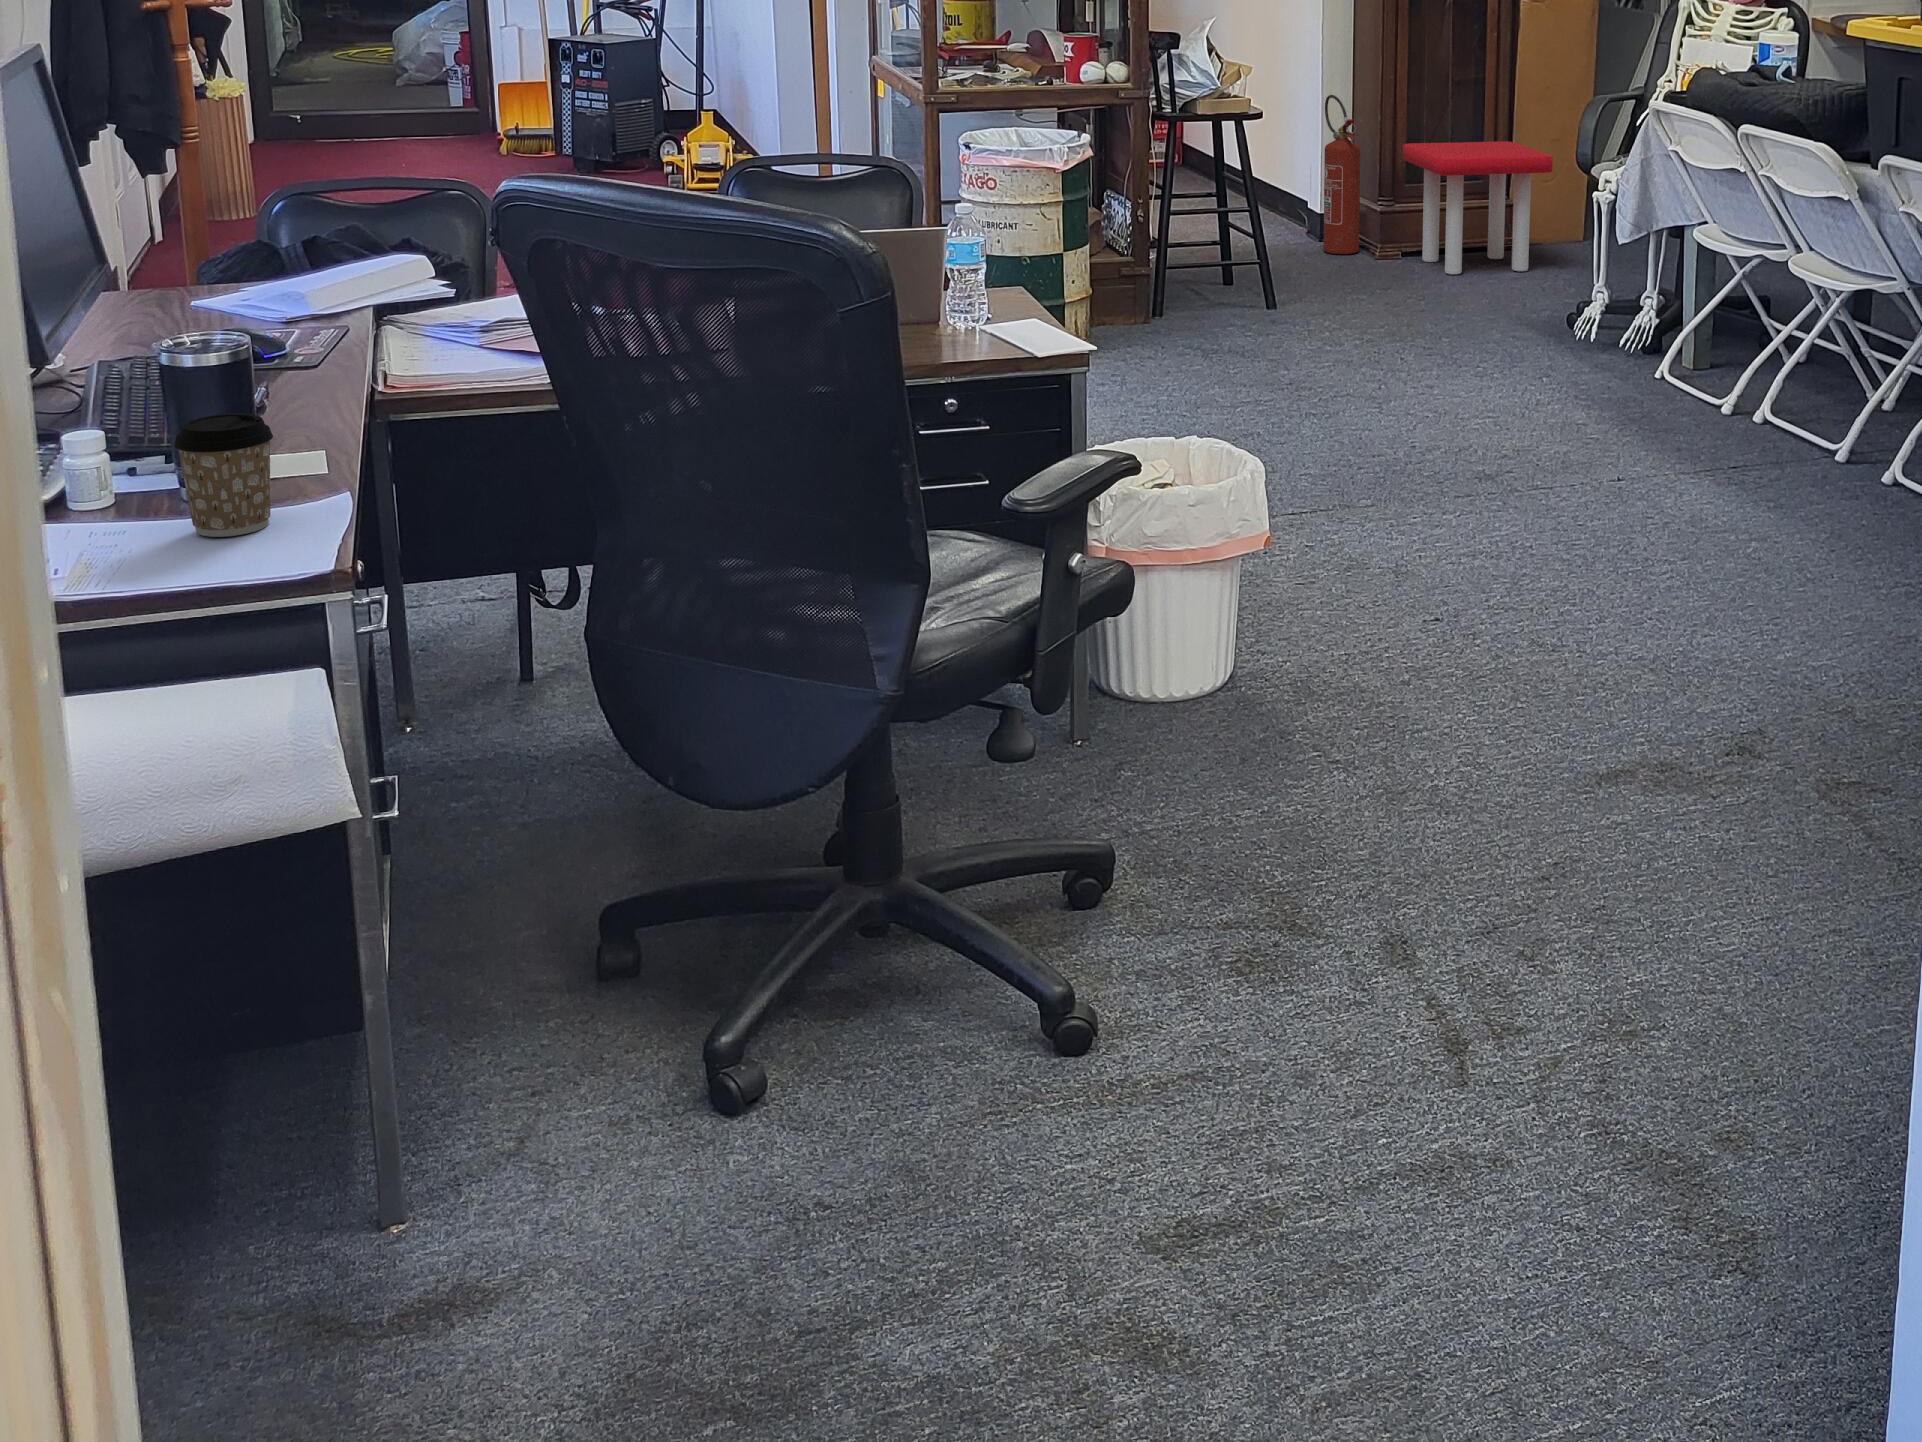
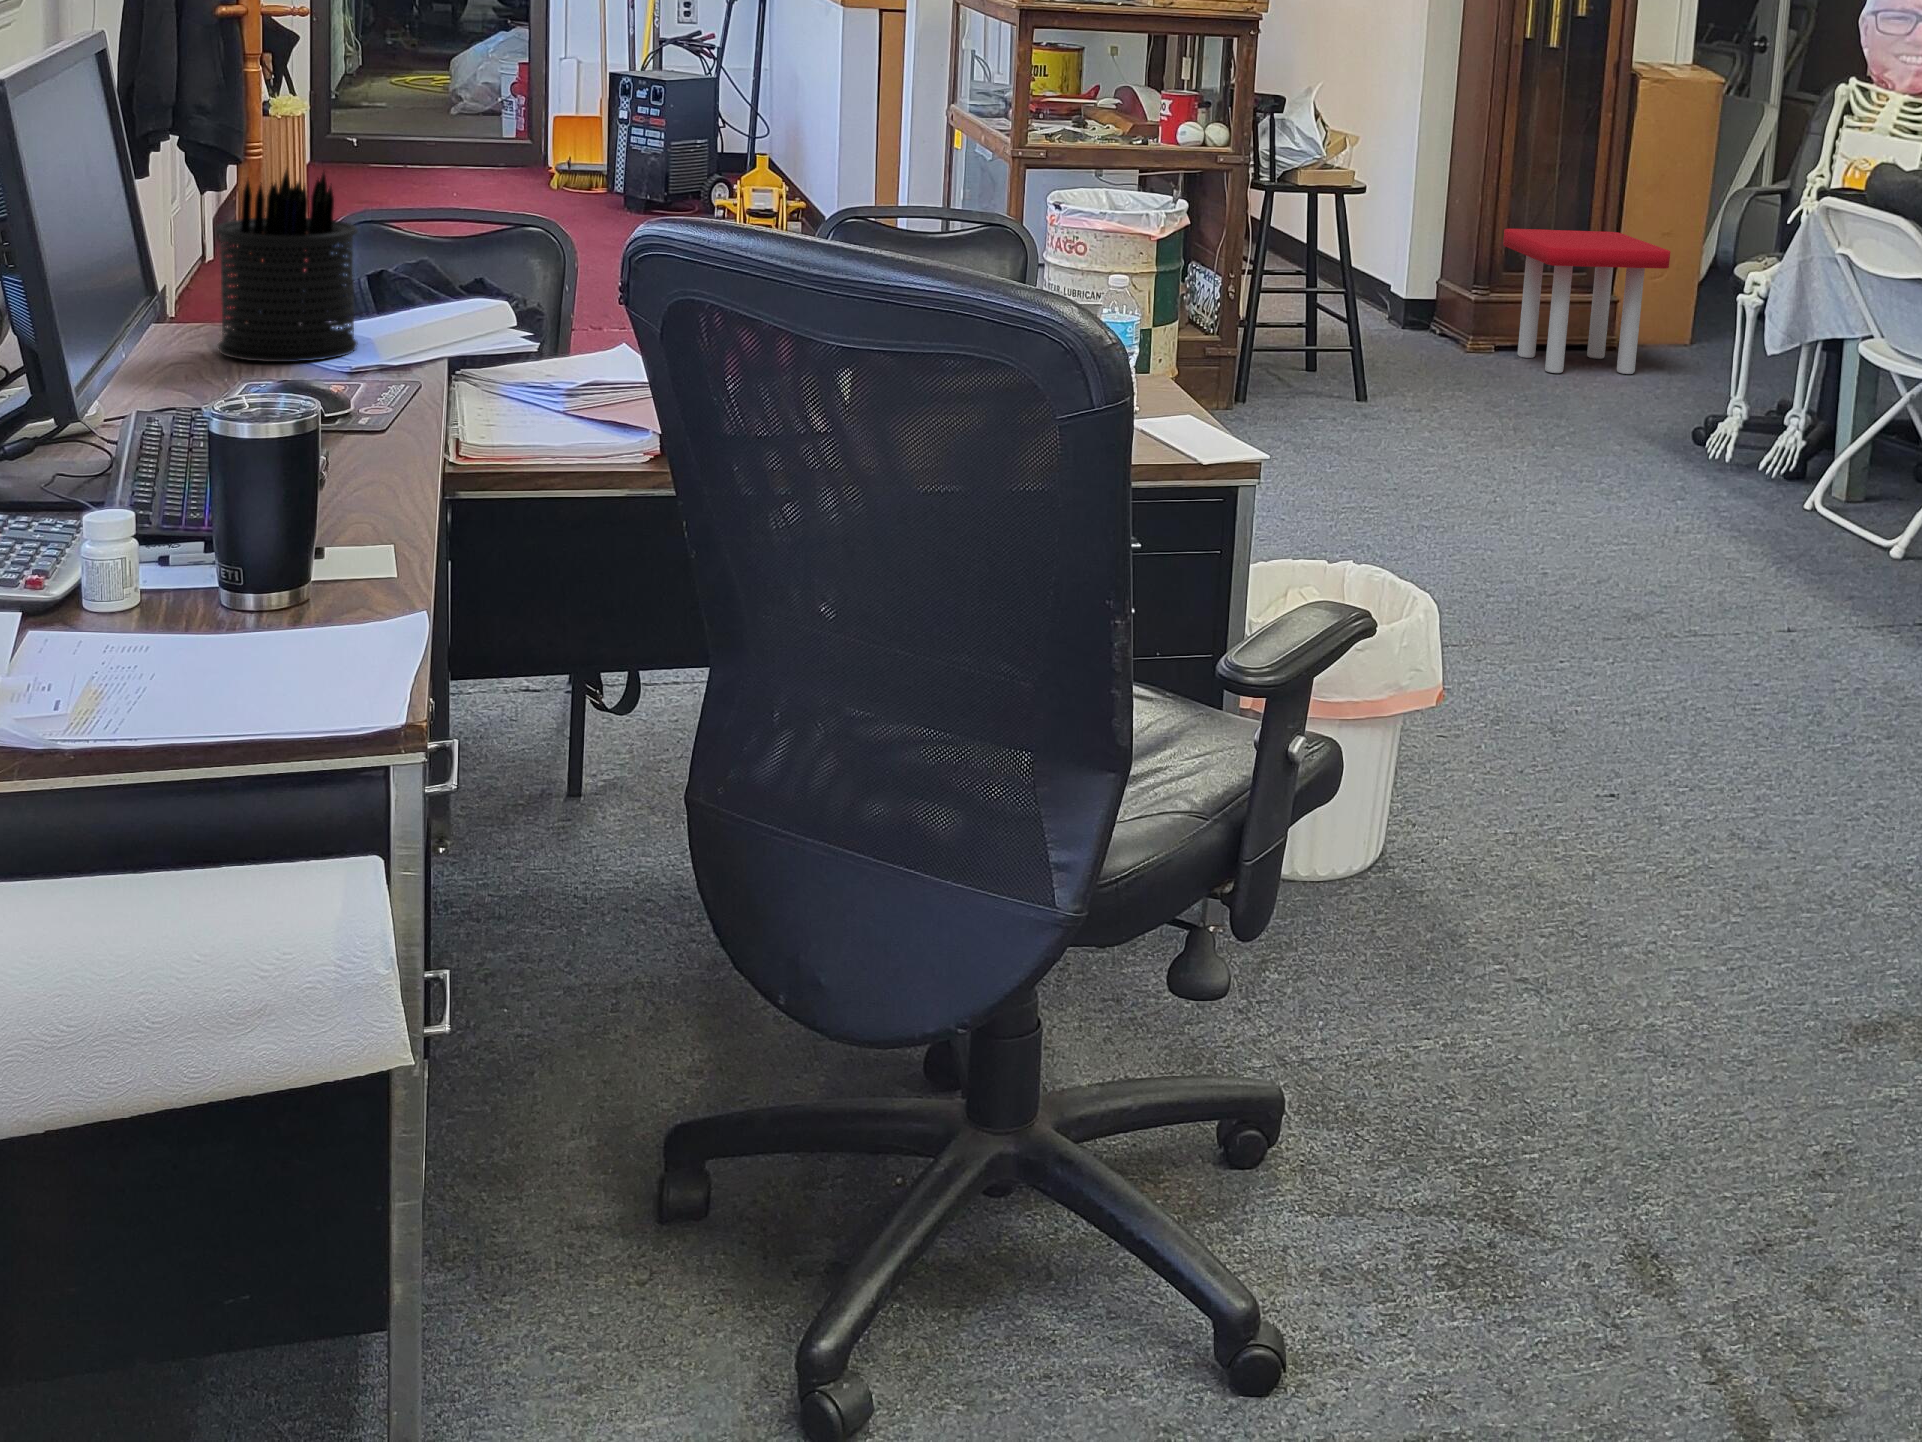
fire extinguisher: present [1324,95,1360,254] -> none [1410,172,1457,344]
pen holder: none [162,152,294,316] -> present [215,170,358,362]
coffee cup: present [174,413,273,537] -> none [203,516,333,685]

